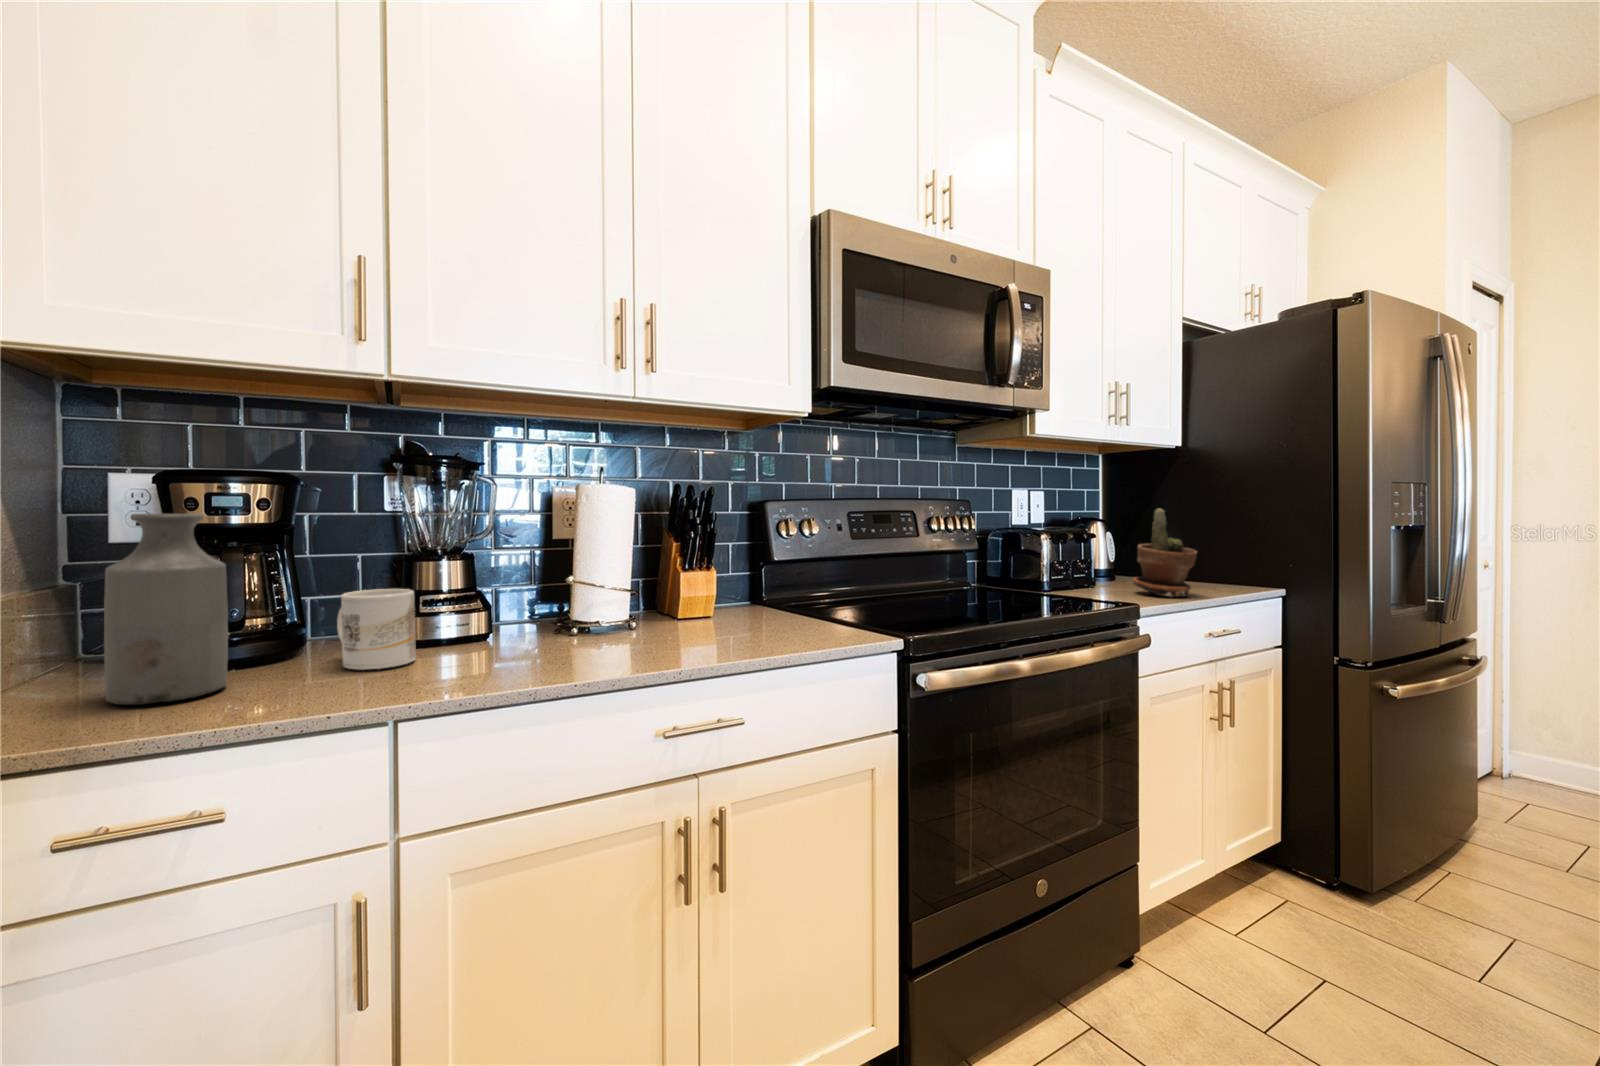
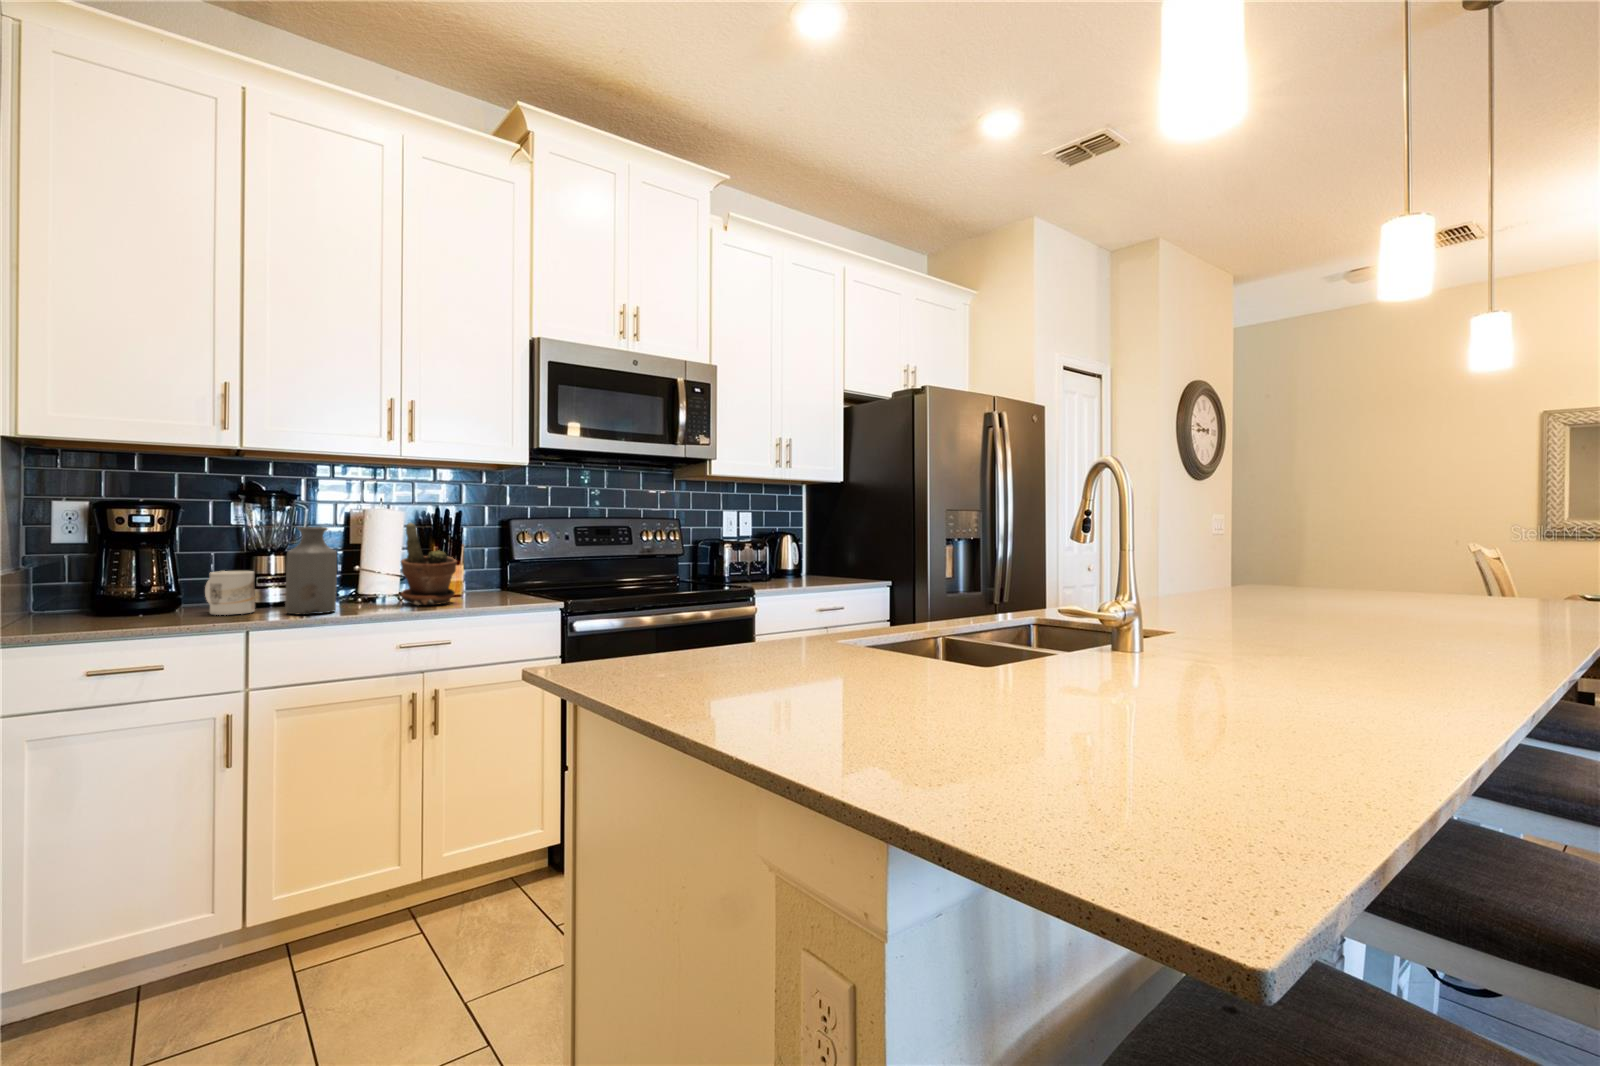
potted plant: present [1133,508,1197,597] -> present [401,523,457,605]
bottle: present [104,513,228,705] -> present [285,527,337,615]

